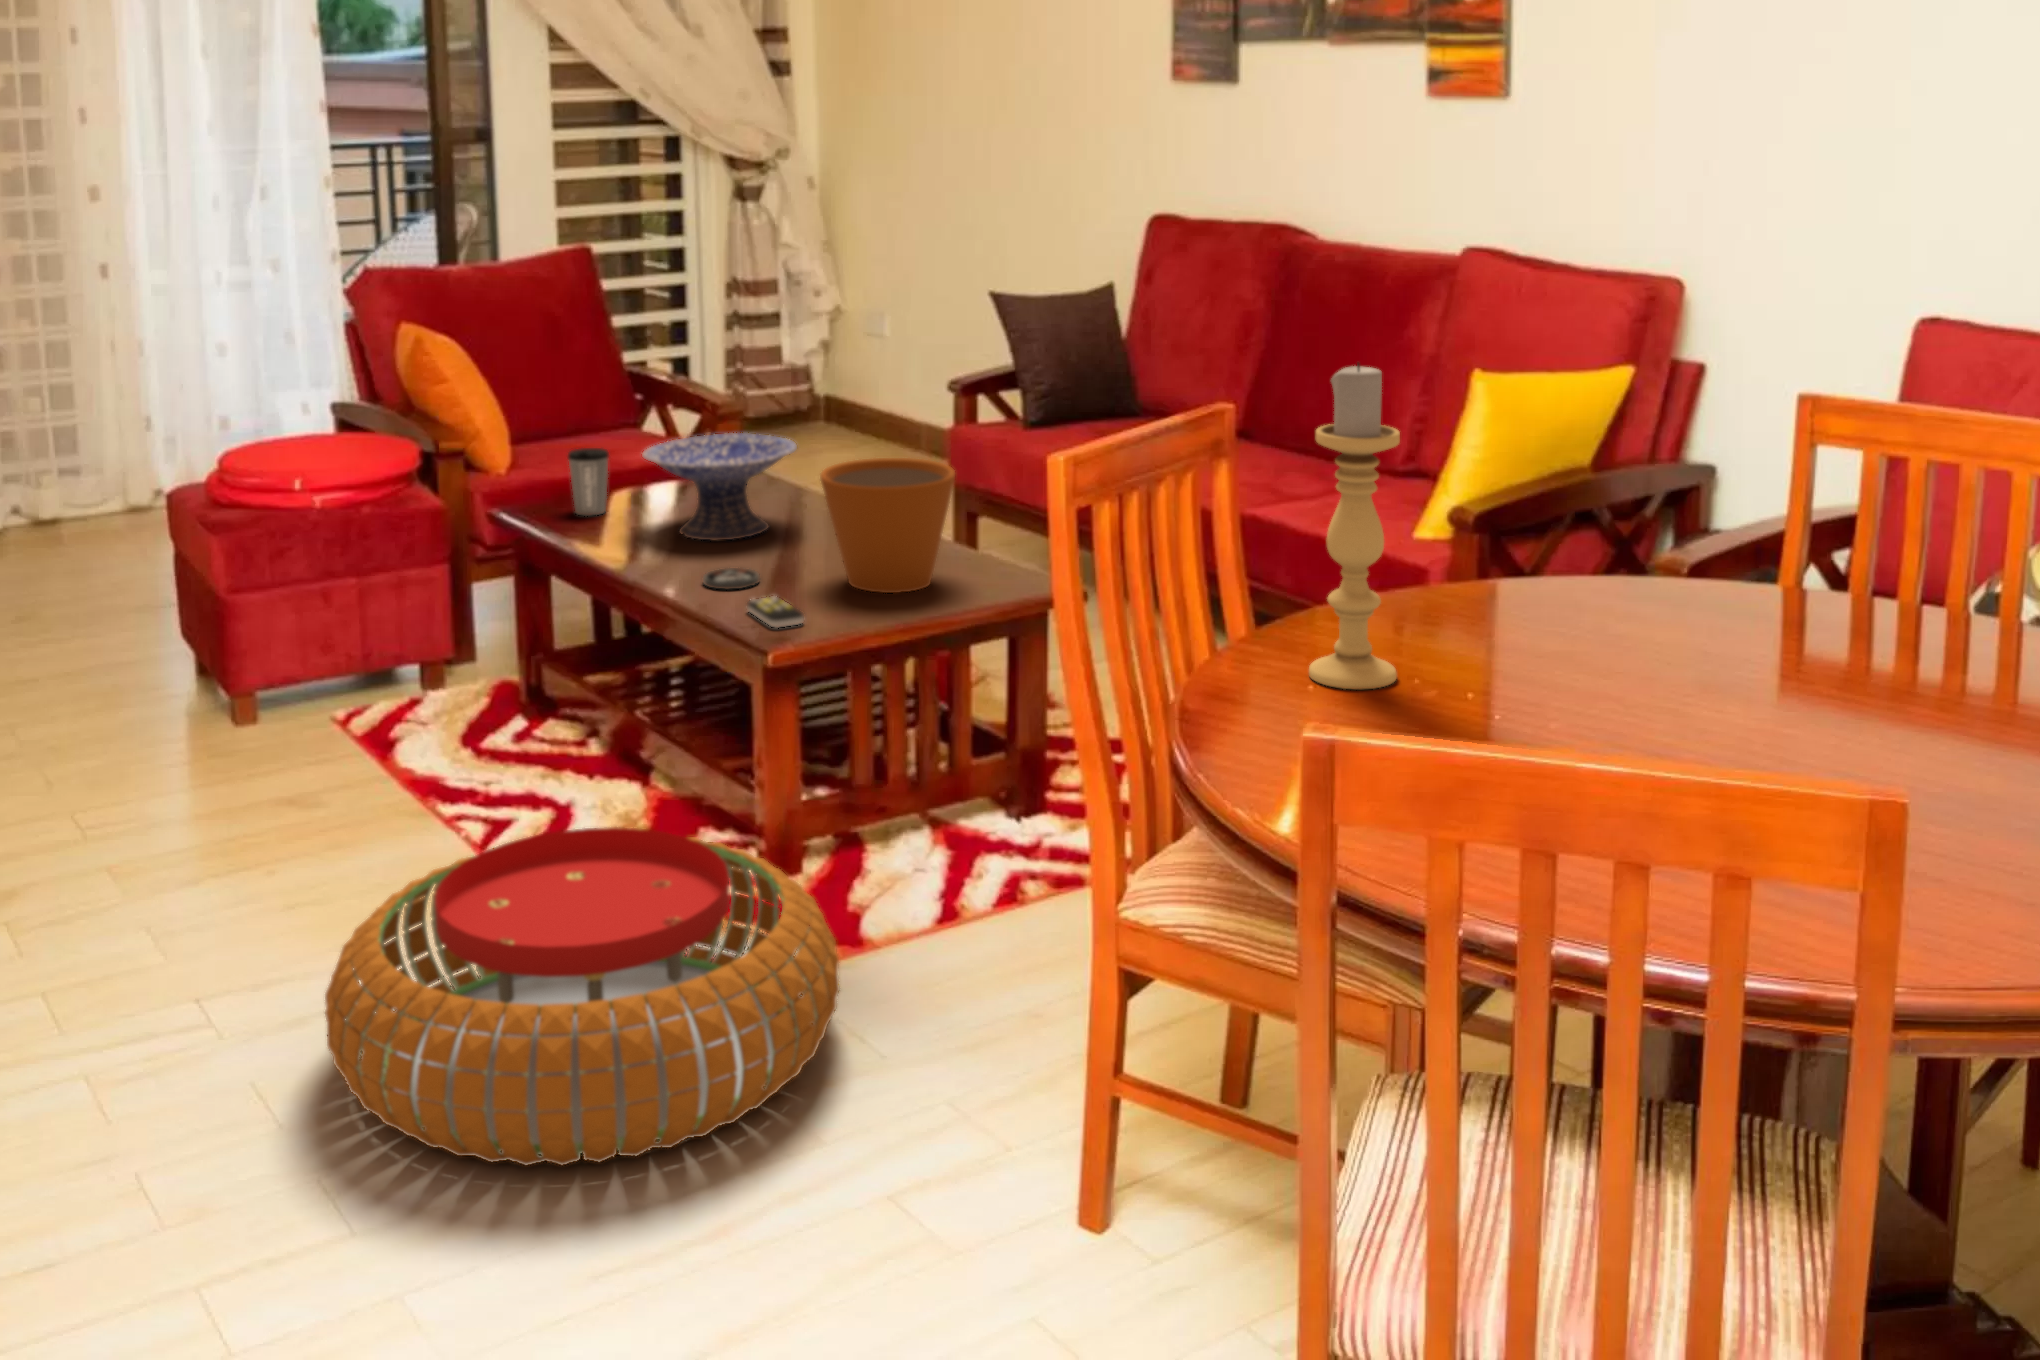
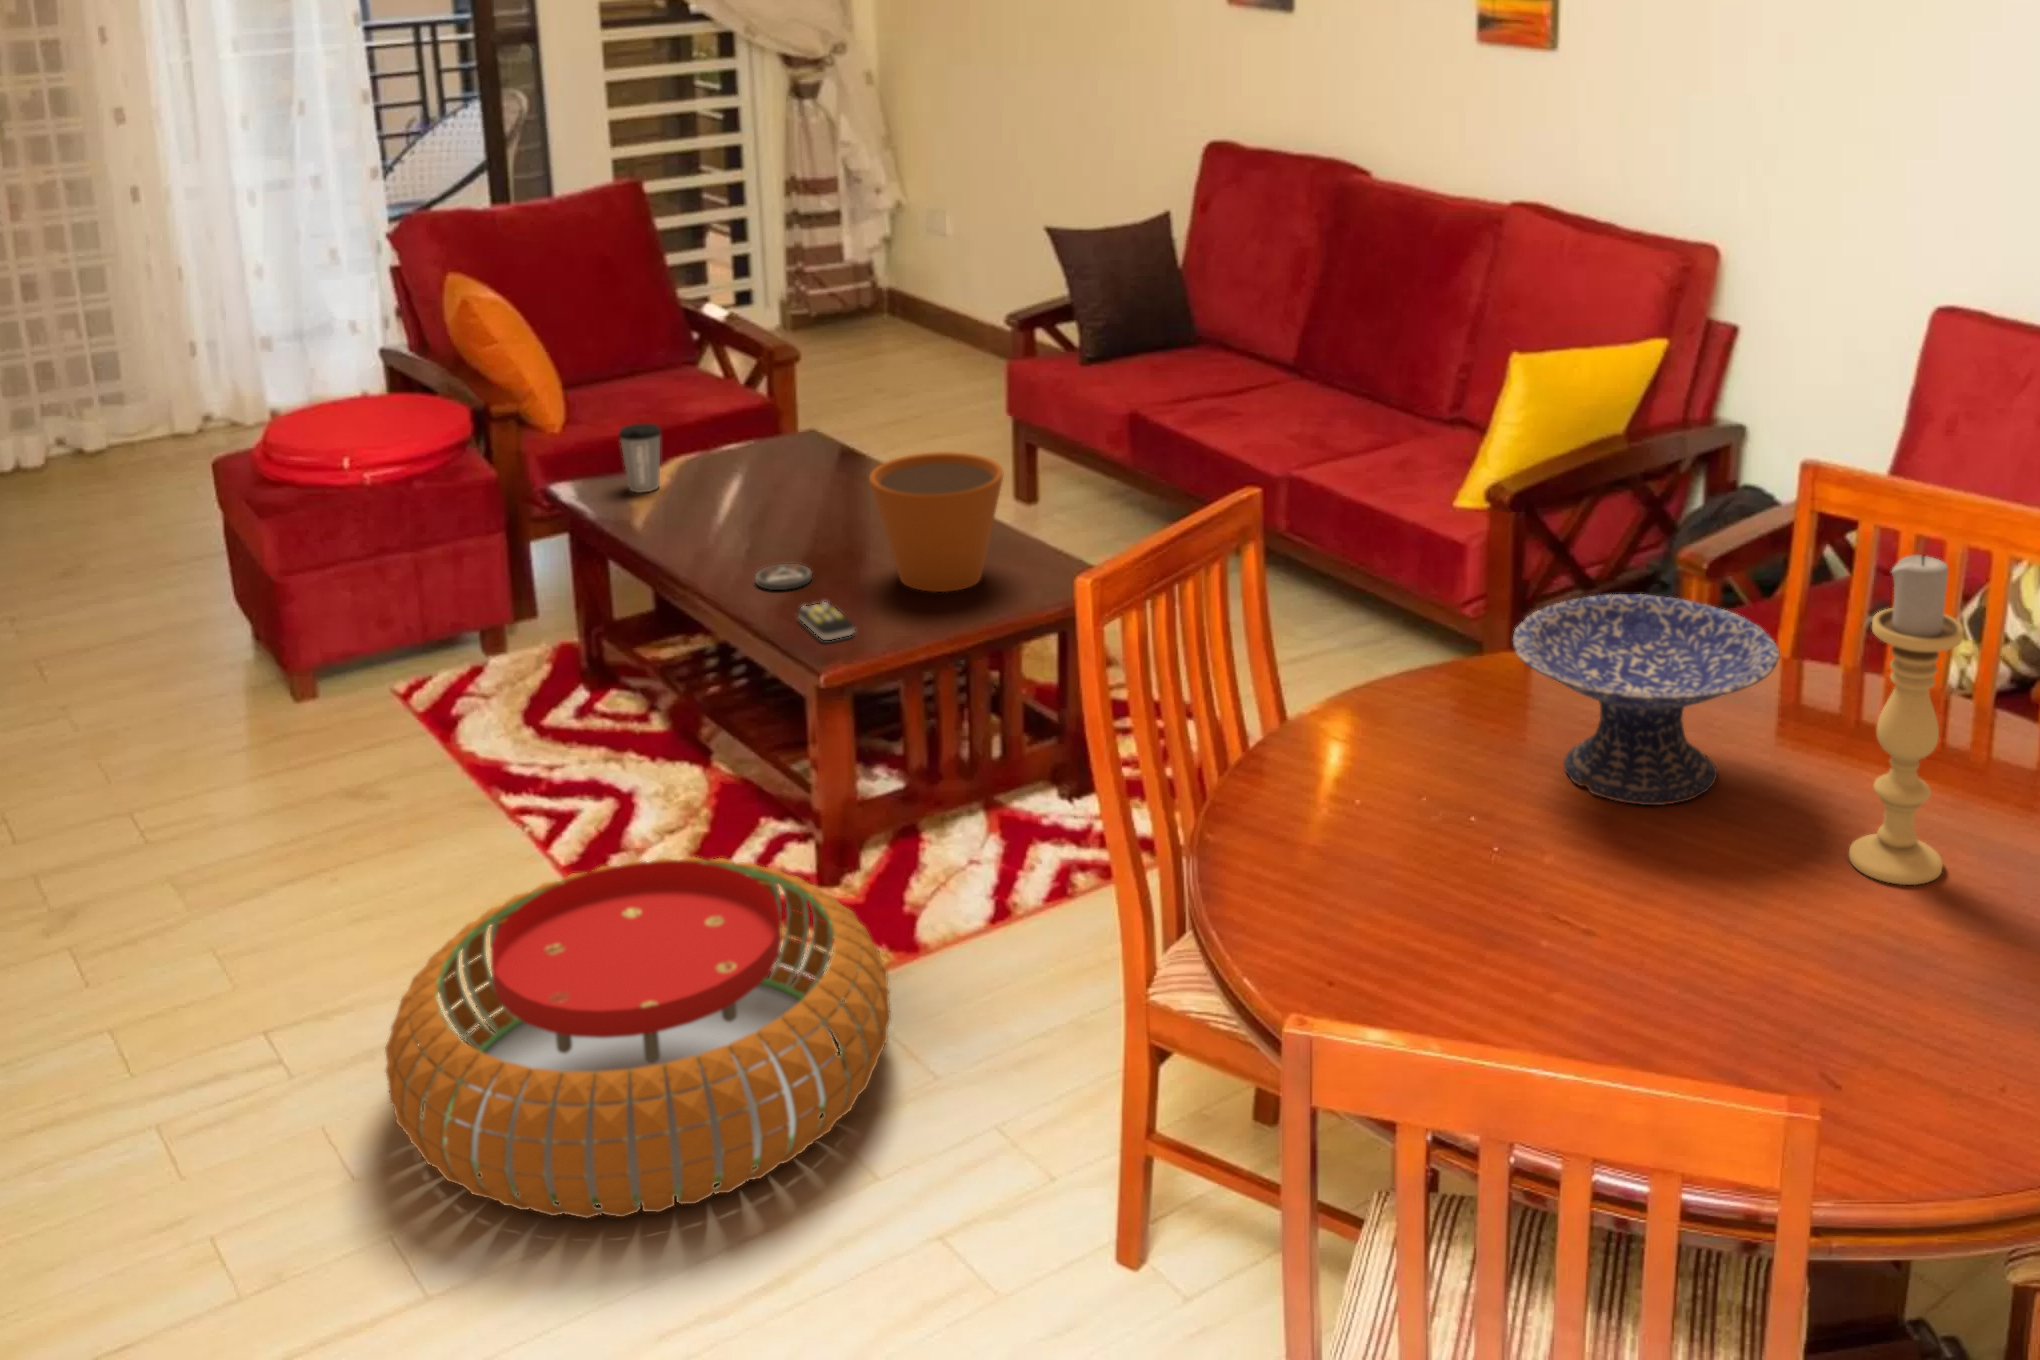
candle holder: present [1309,363,1400,690] -> present [1849,555,1964,885]
decorative bowl: present [643,433,797,541] -> present [1513,594,1779,805]

